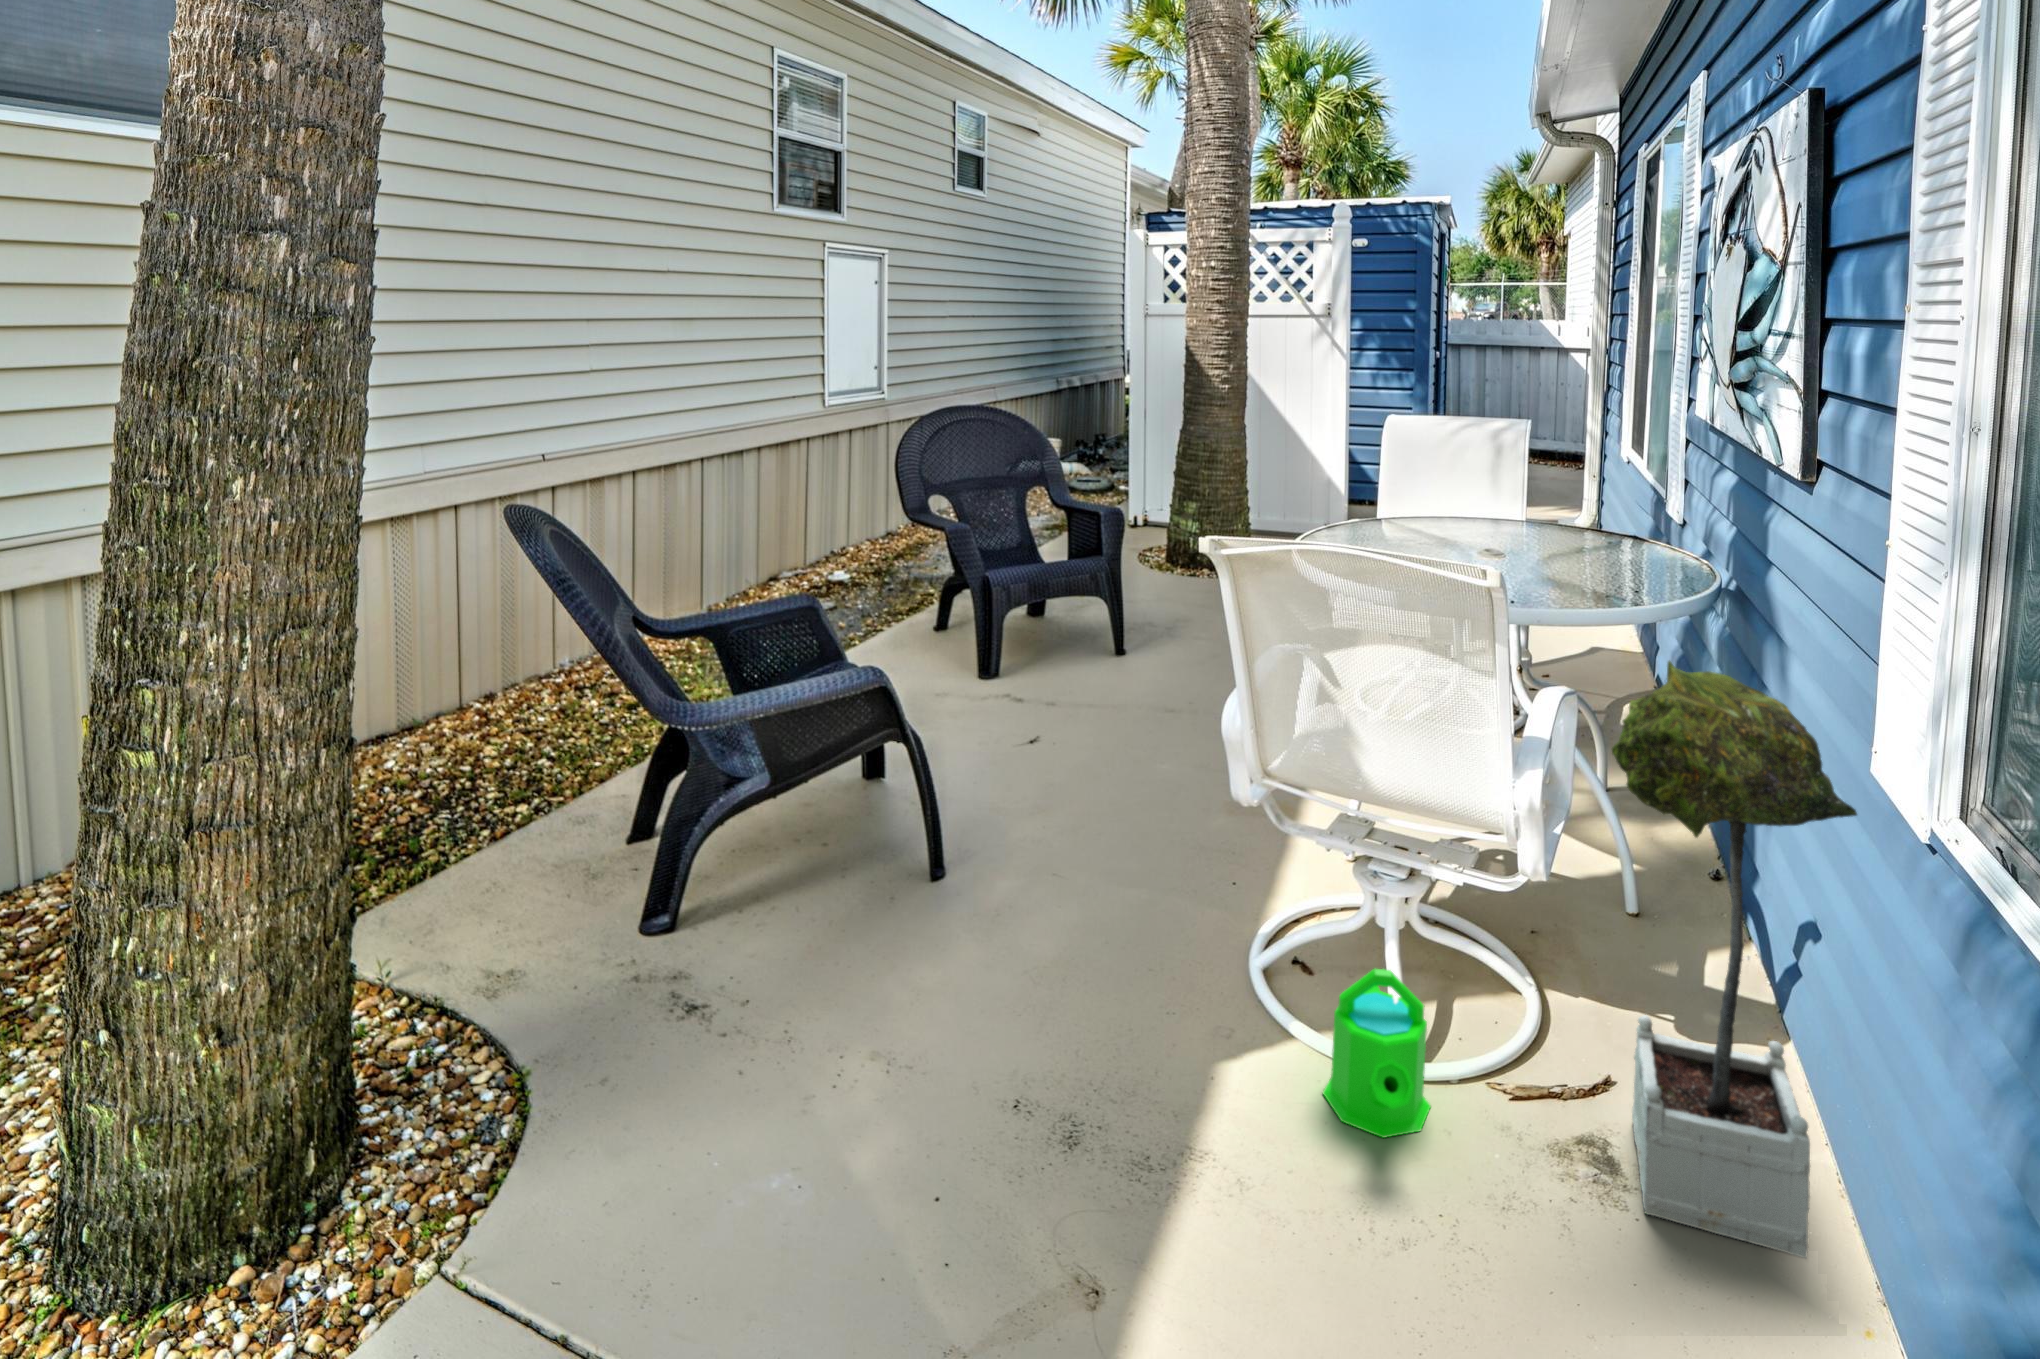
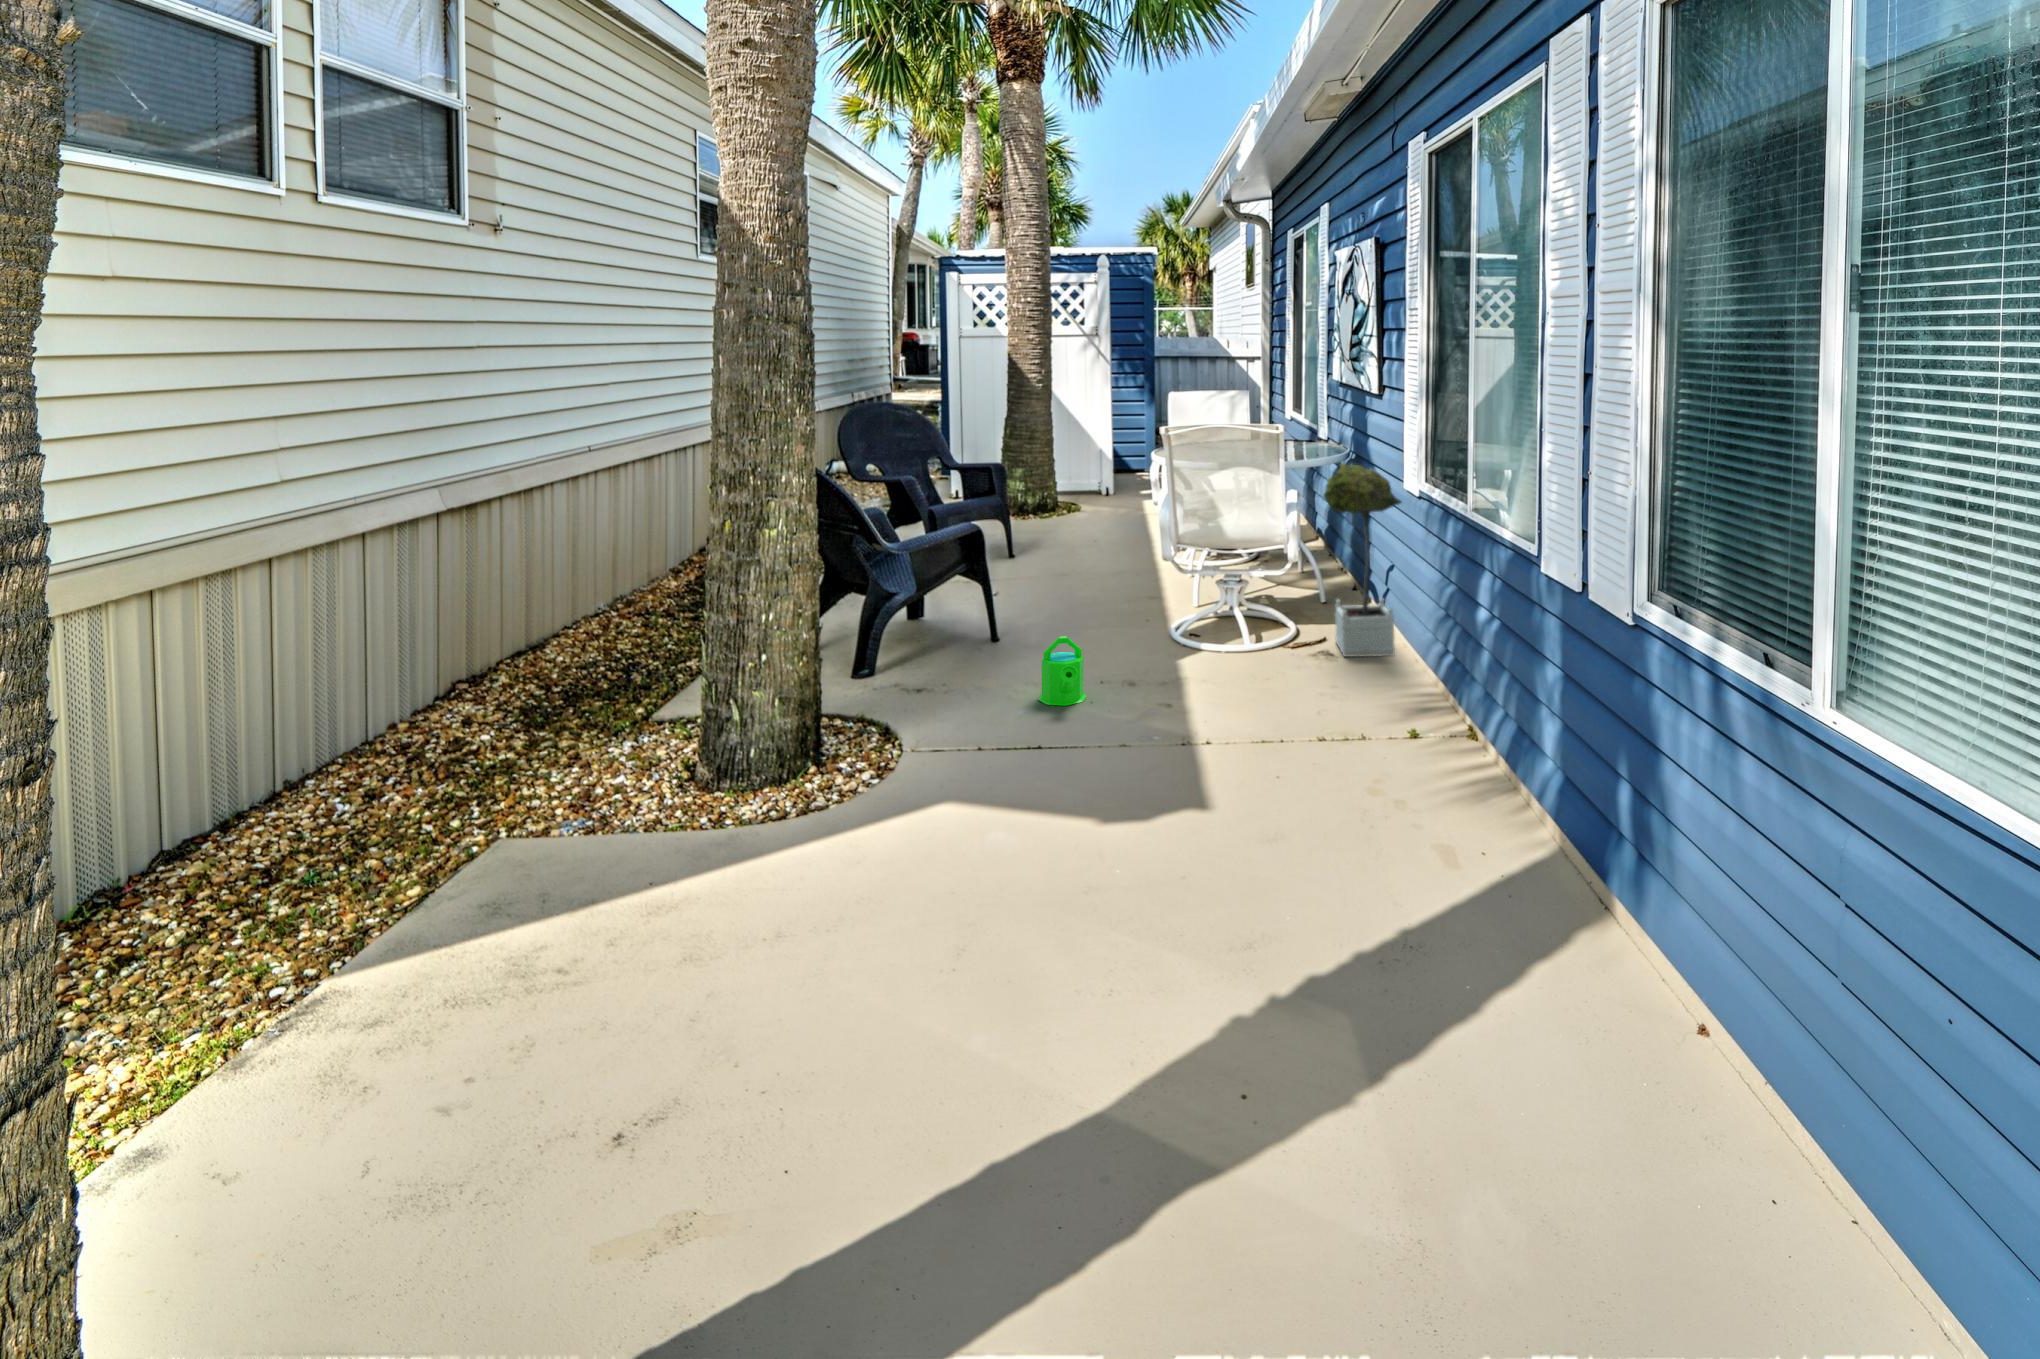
watering can: present [1323,969,1431,1138] -> present [1038,636,1087,706]

